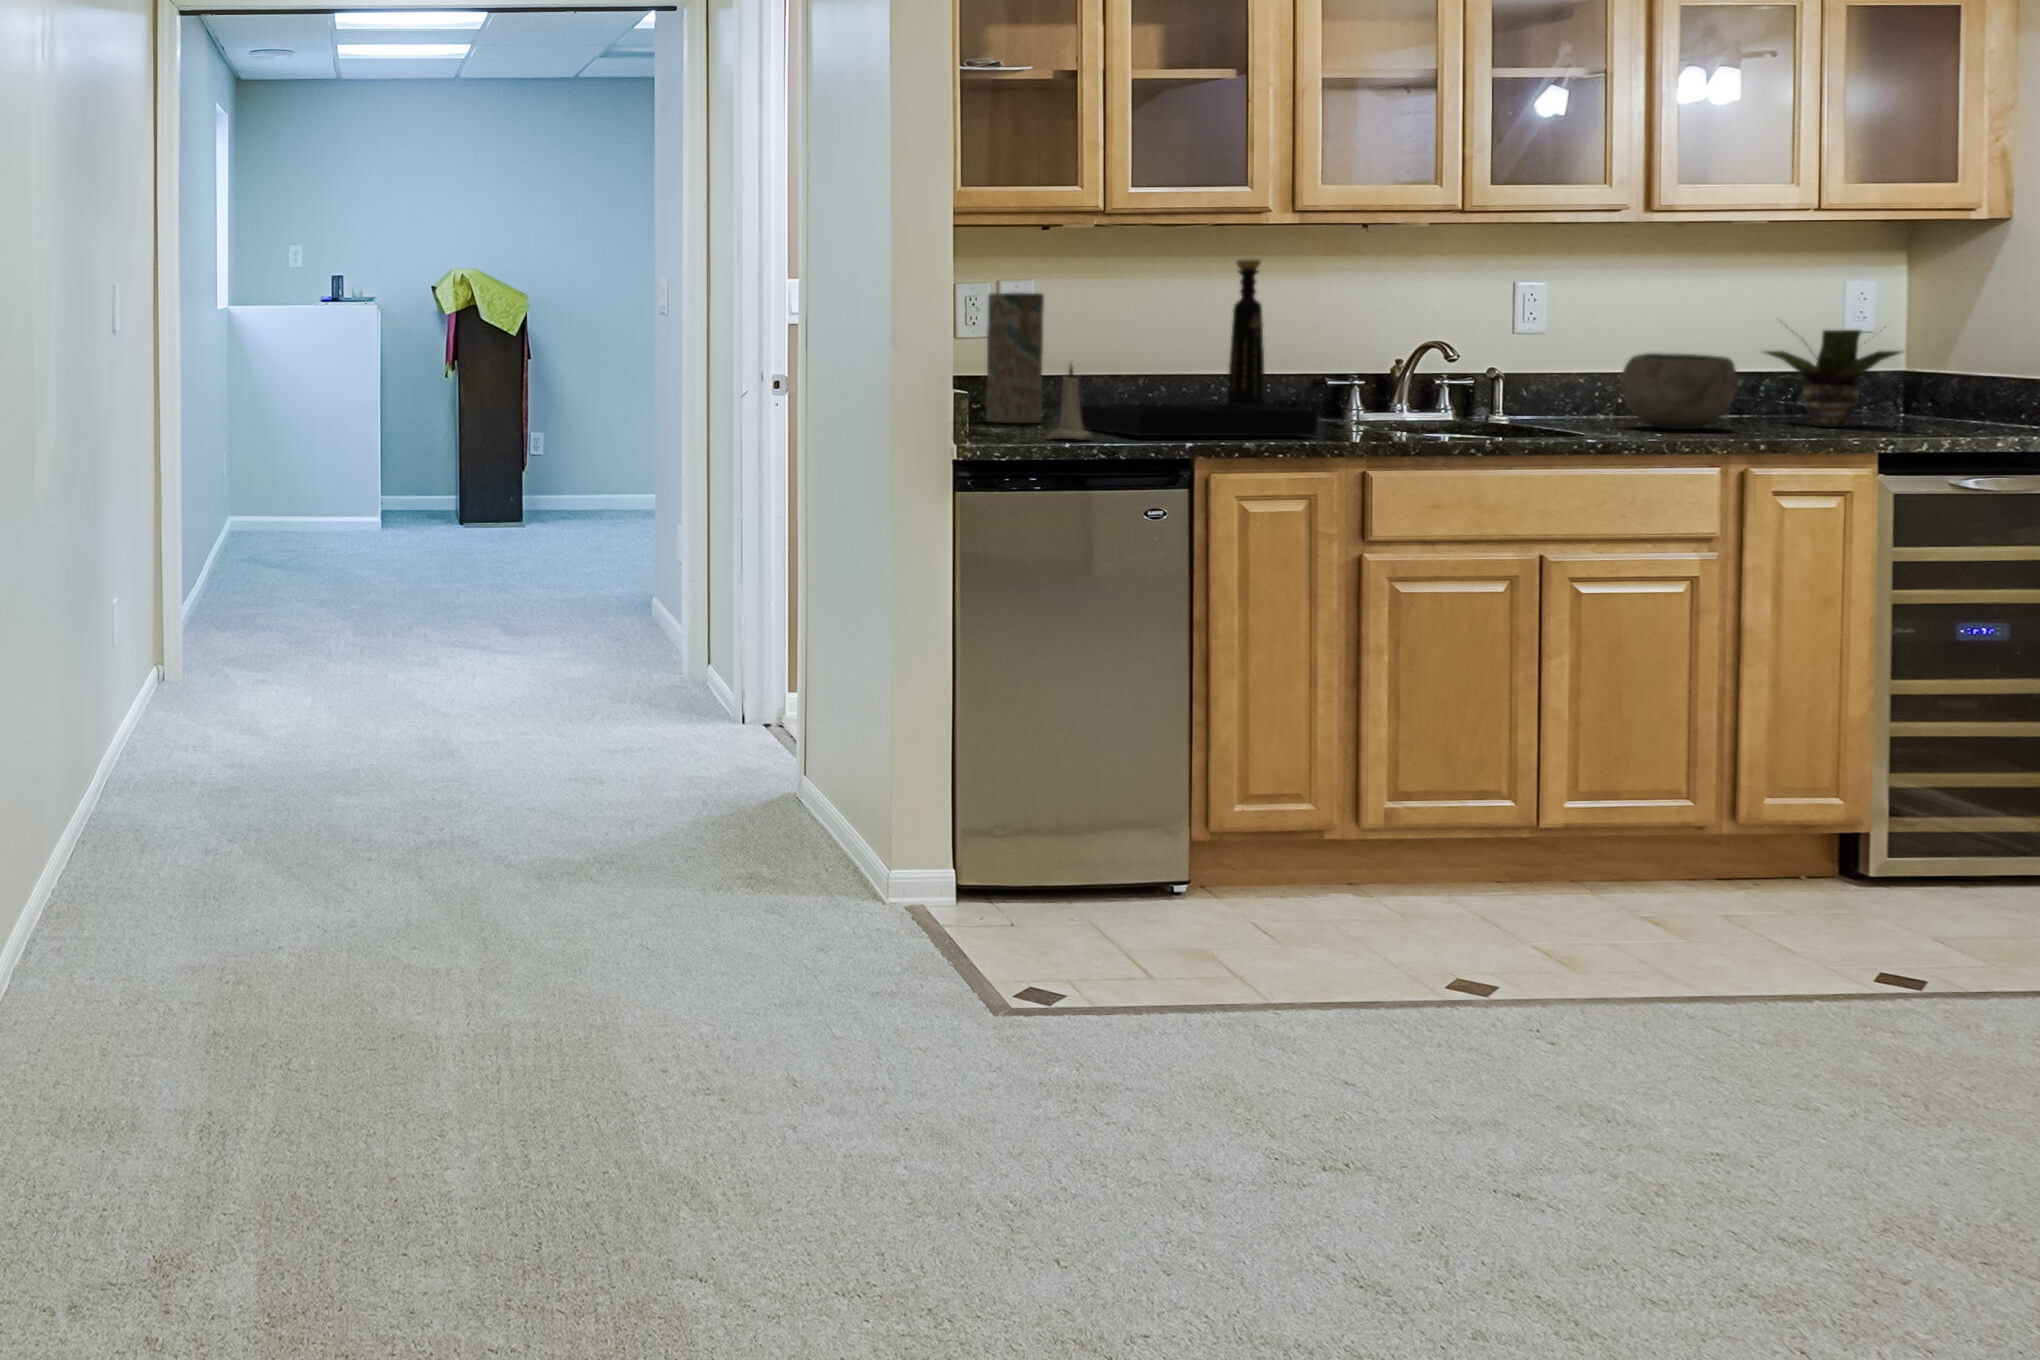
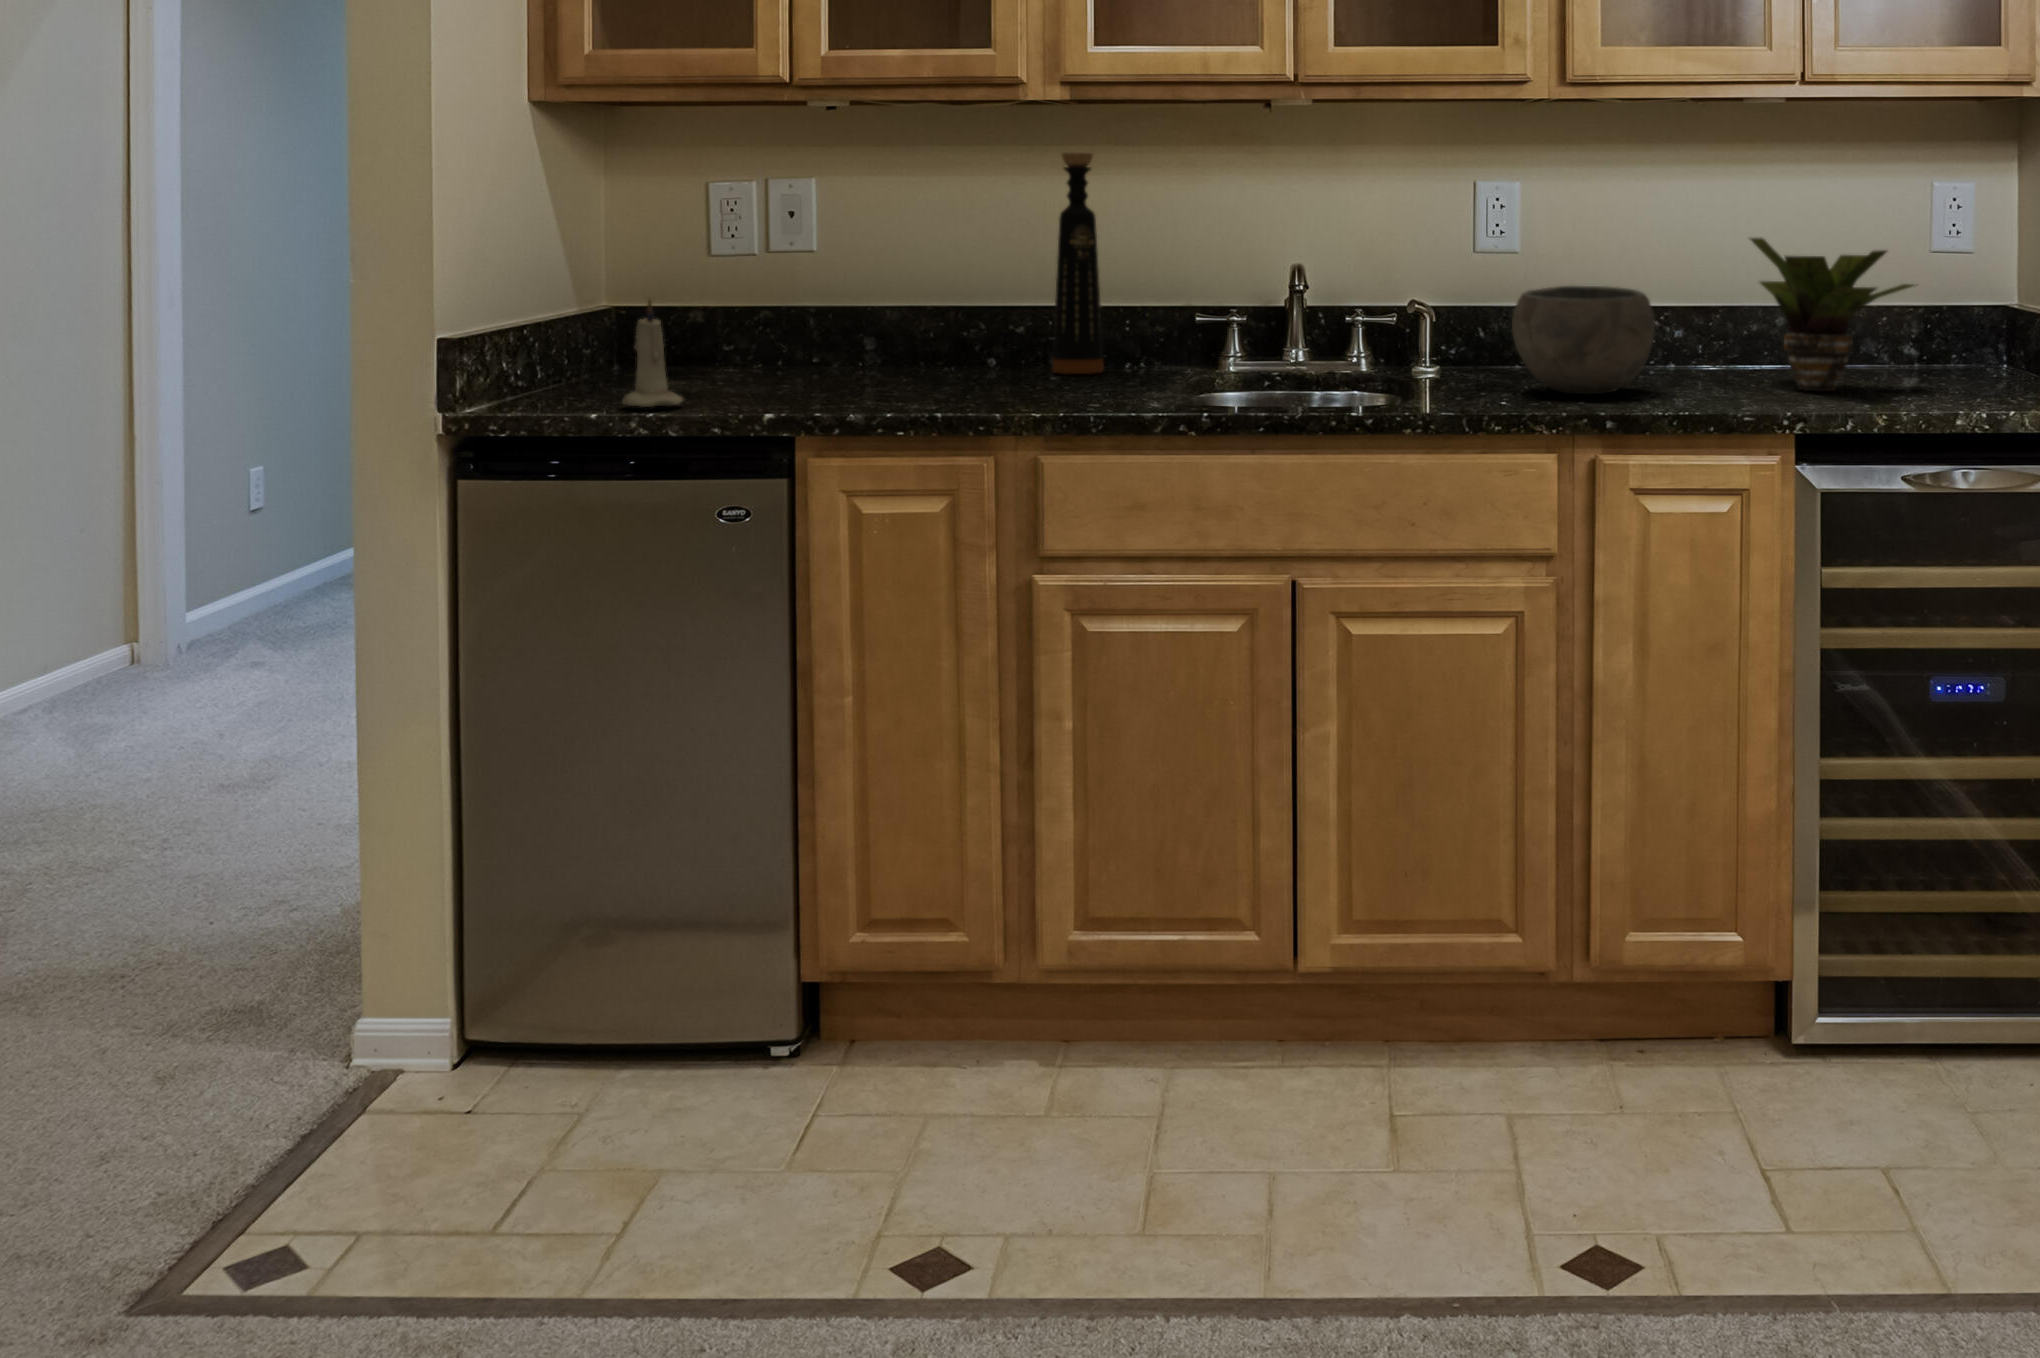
vase: present [986,293,1044,423] -> none [731,197,807,373]
decorative tray: present [1080,404,1318,436] -> none [743,350,1036,404]

